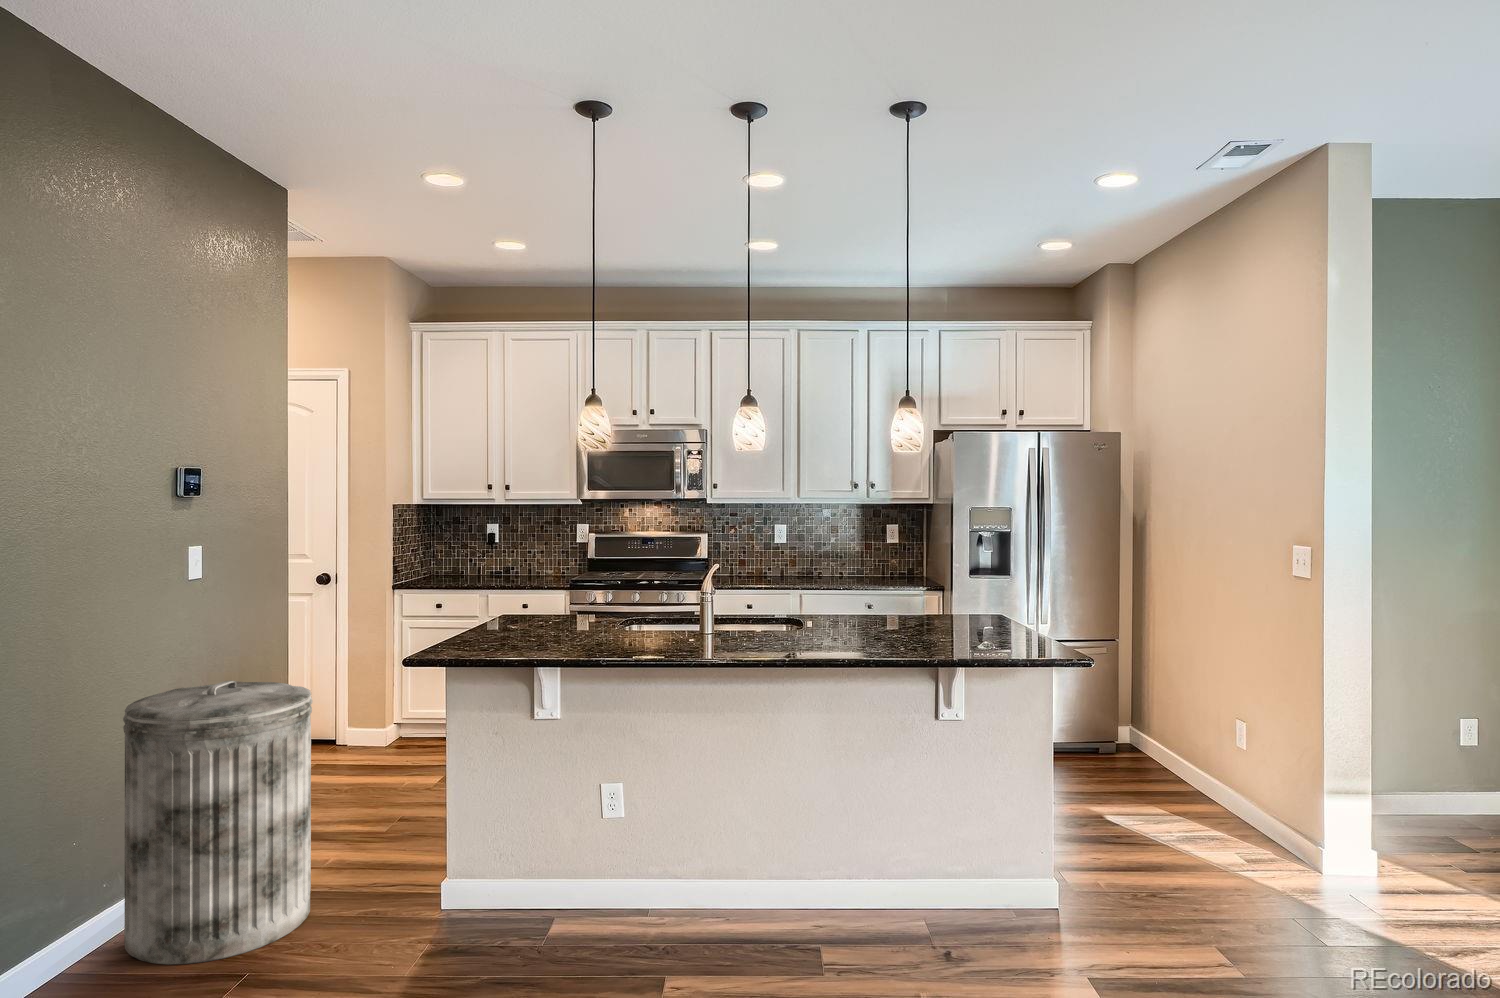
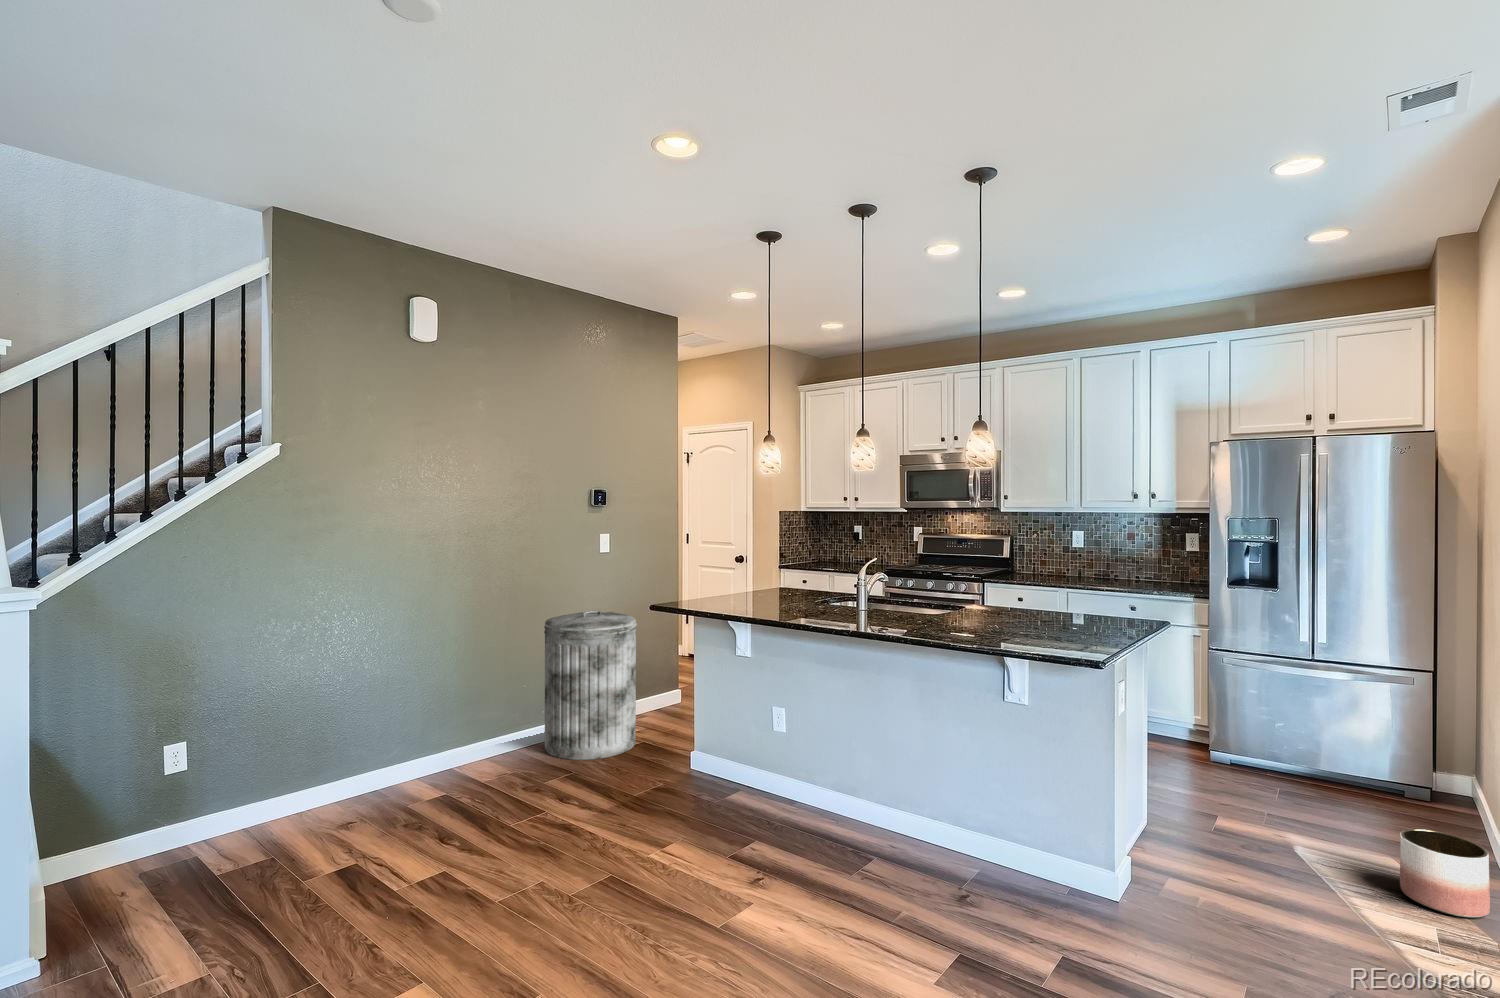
planter: none [1194,773,1255,839] -> present [1400,829,1490,917]

